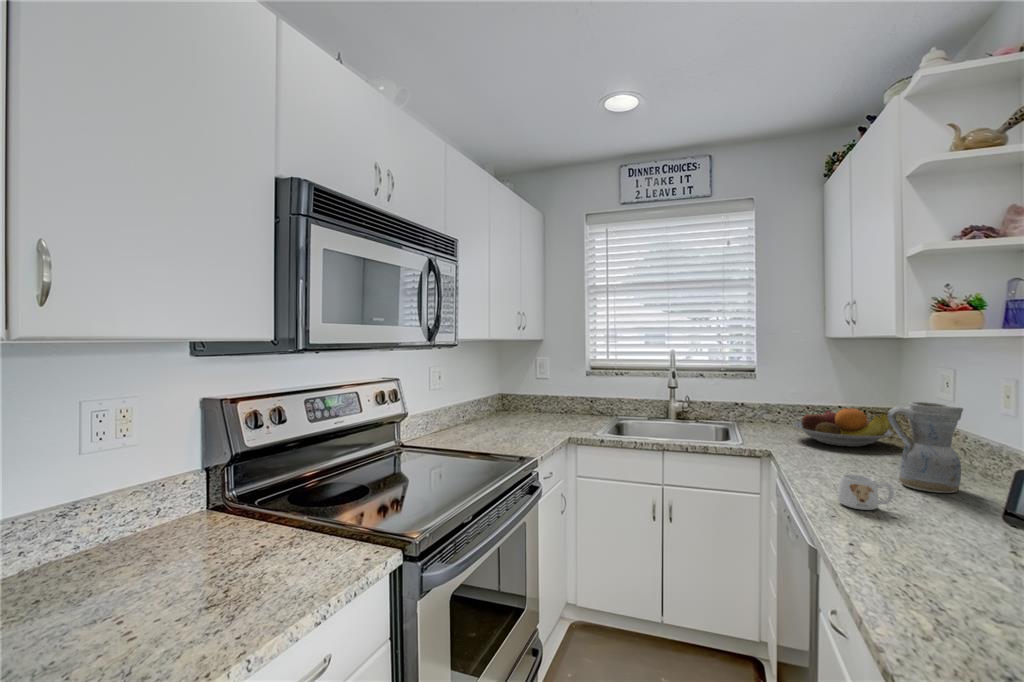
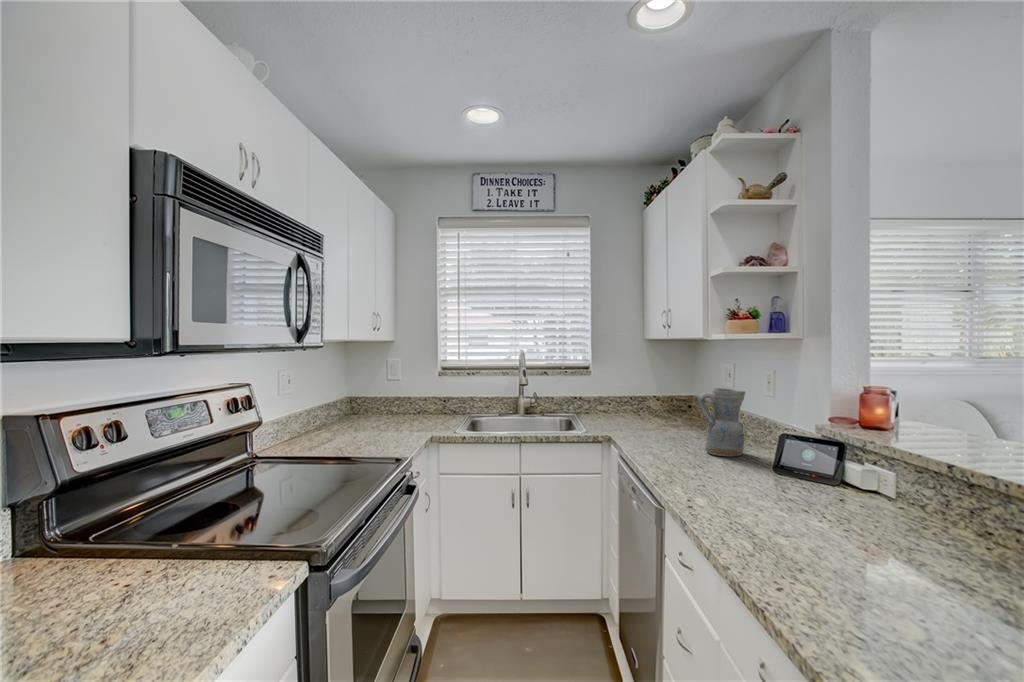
fruit bowl: present [793,408,893,447] -> none [623,396,693,427]
mug: present [838,474,894,510] -> none [671,447,708,474]

